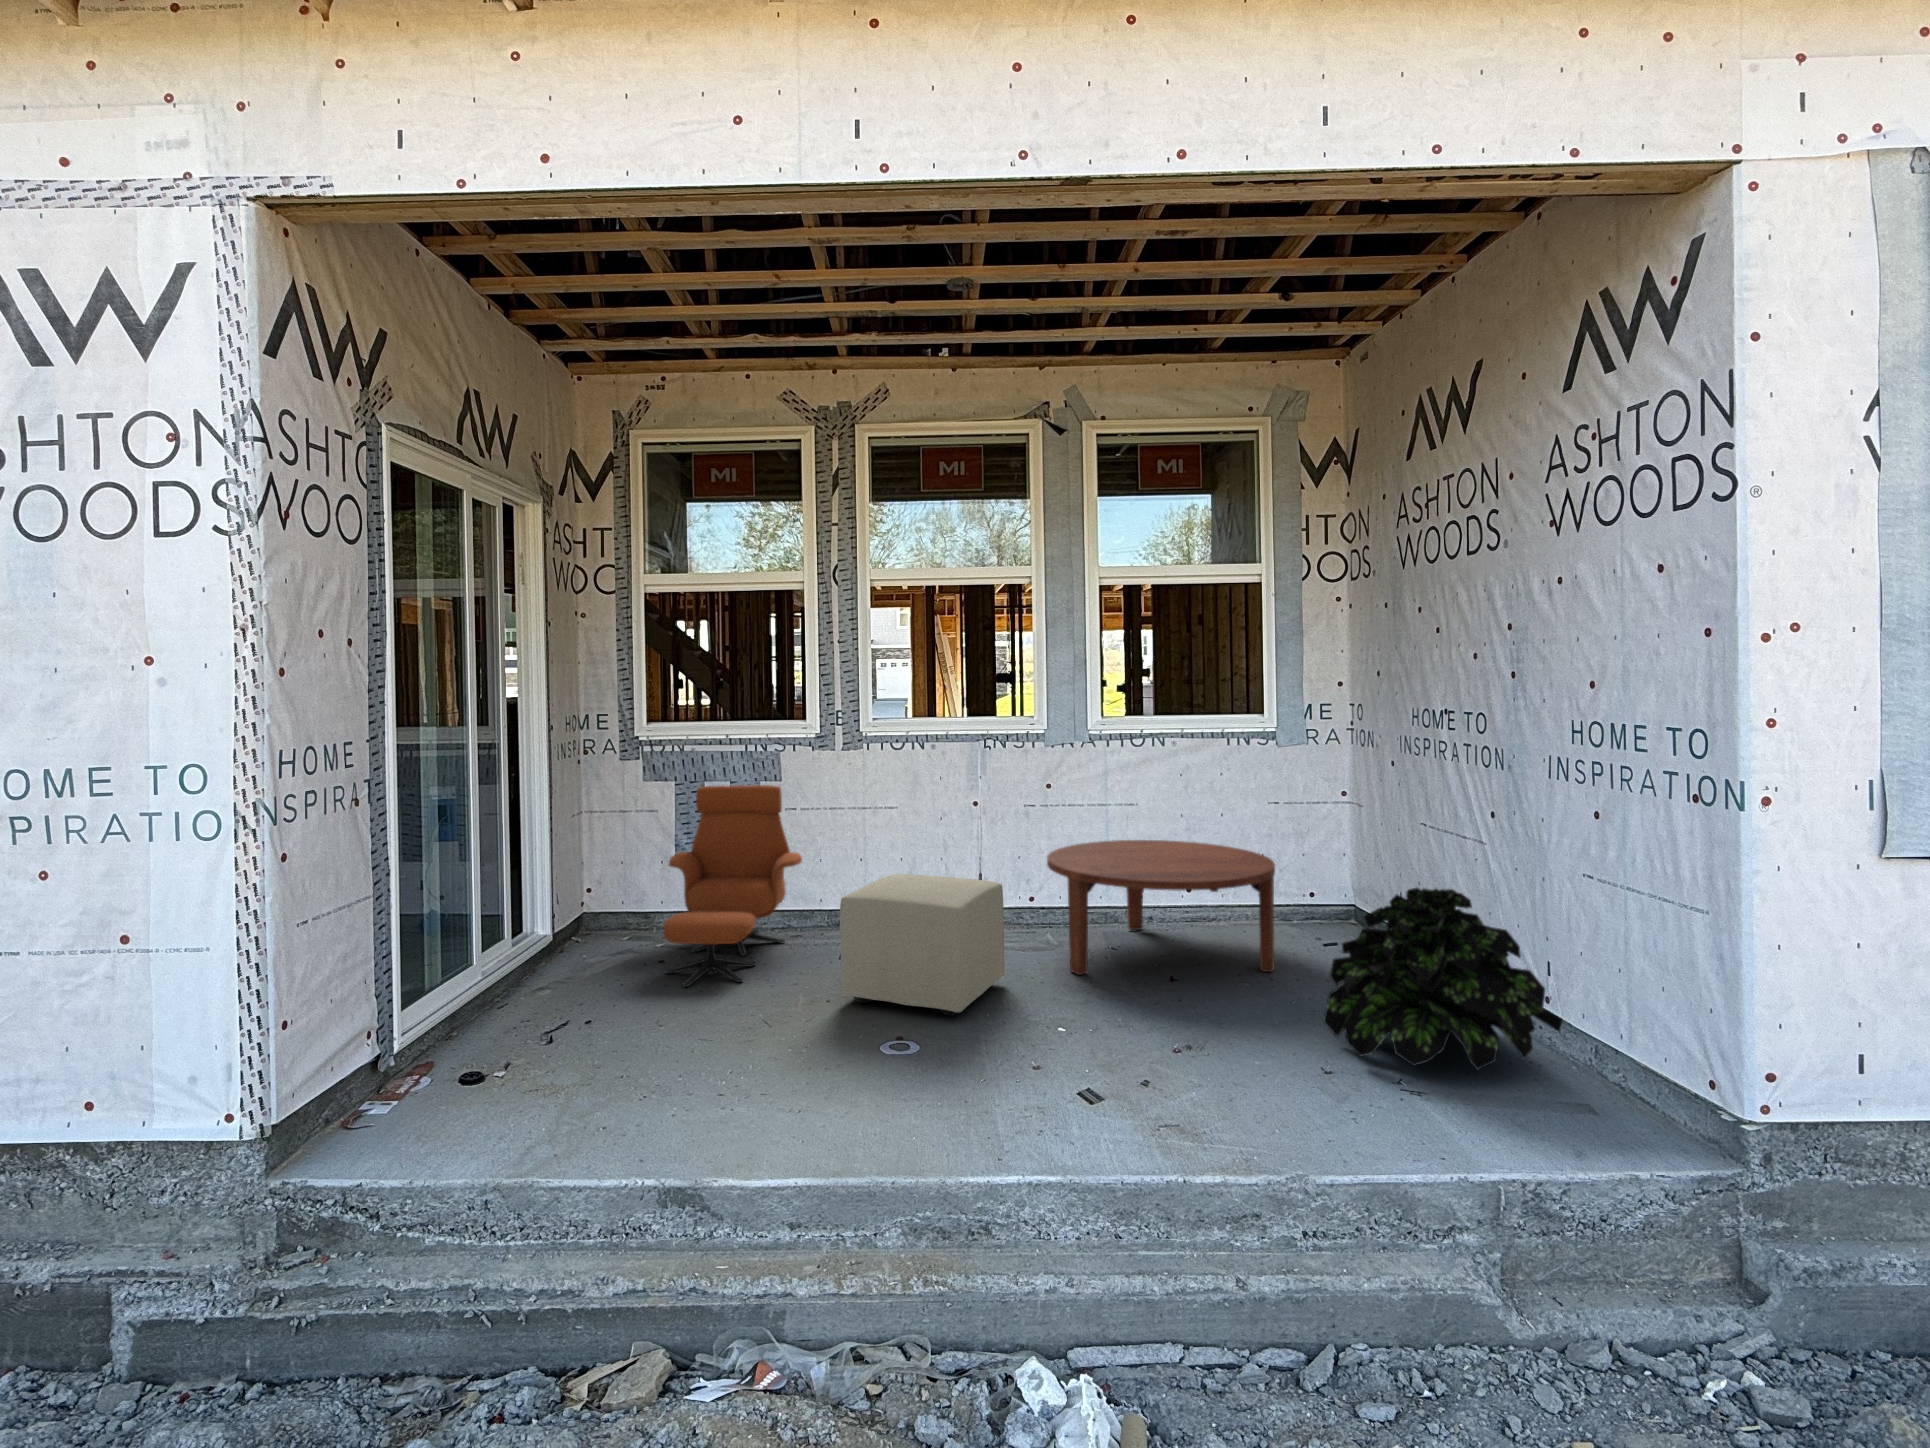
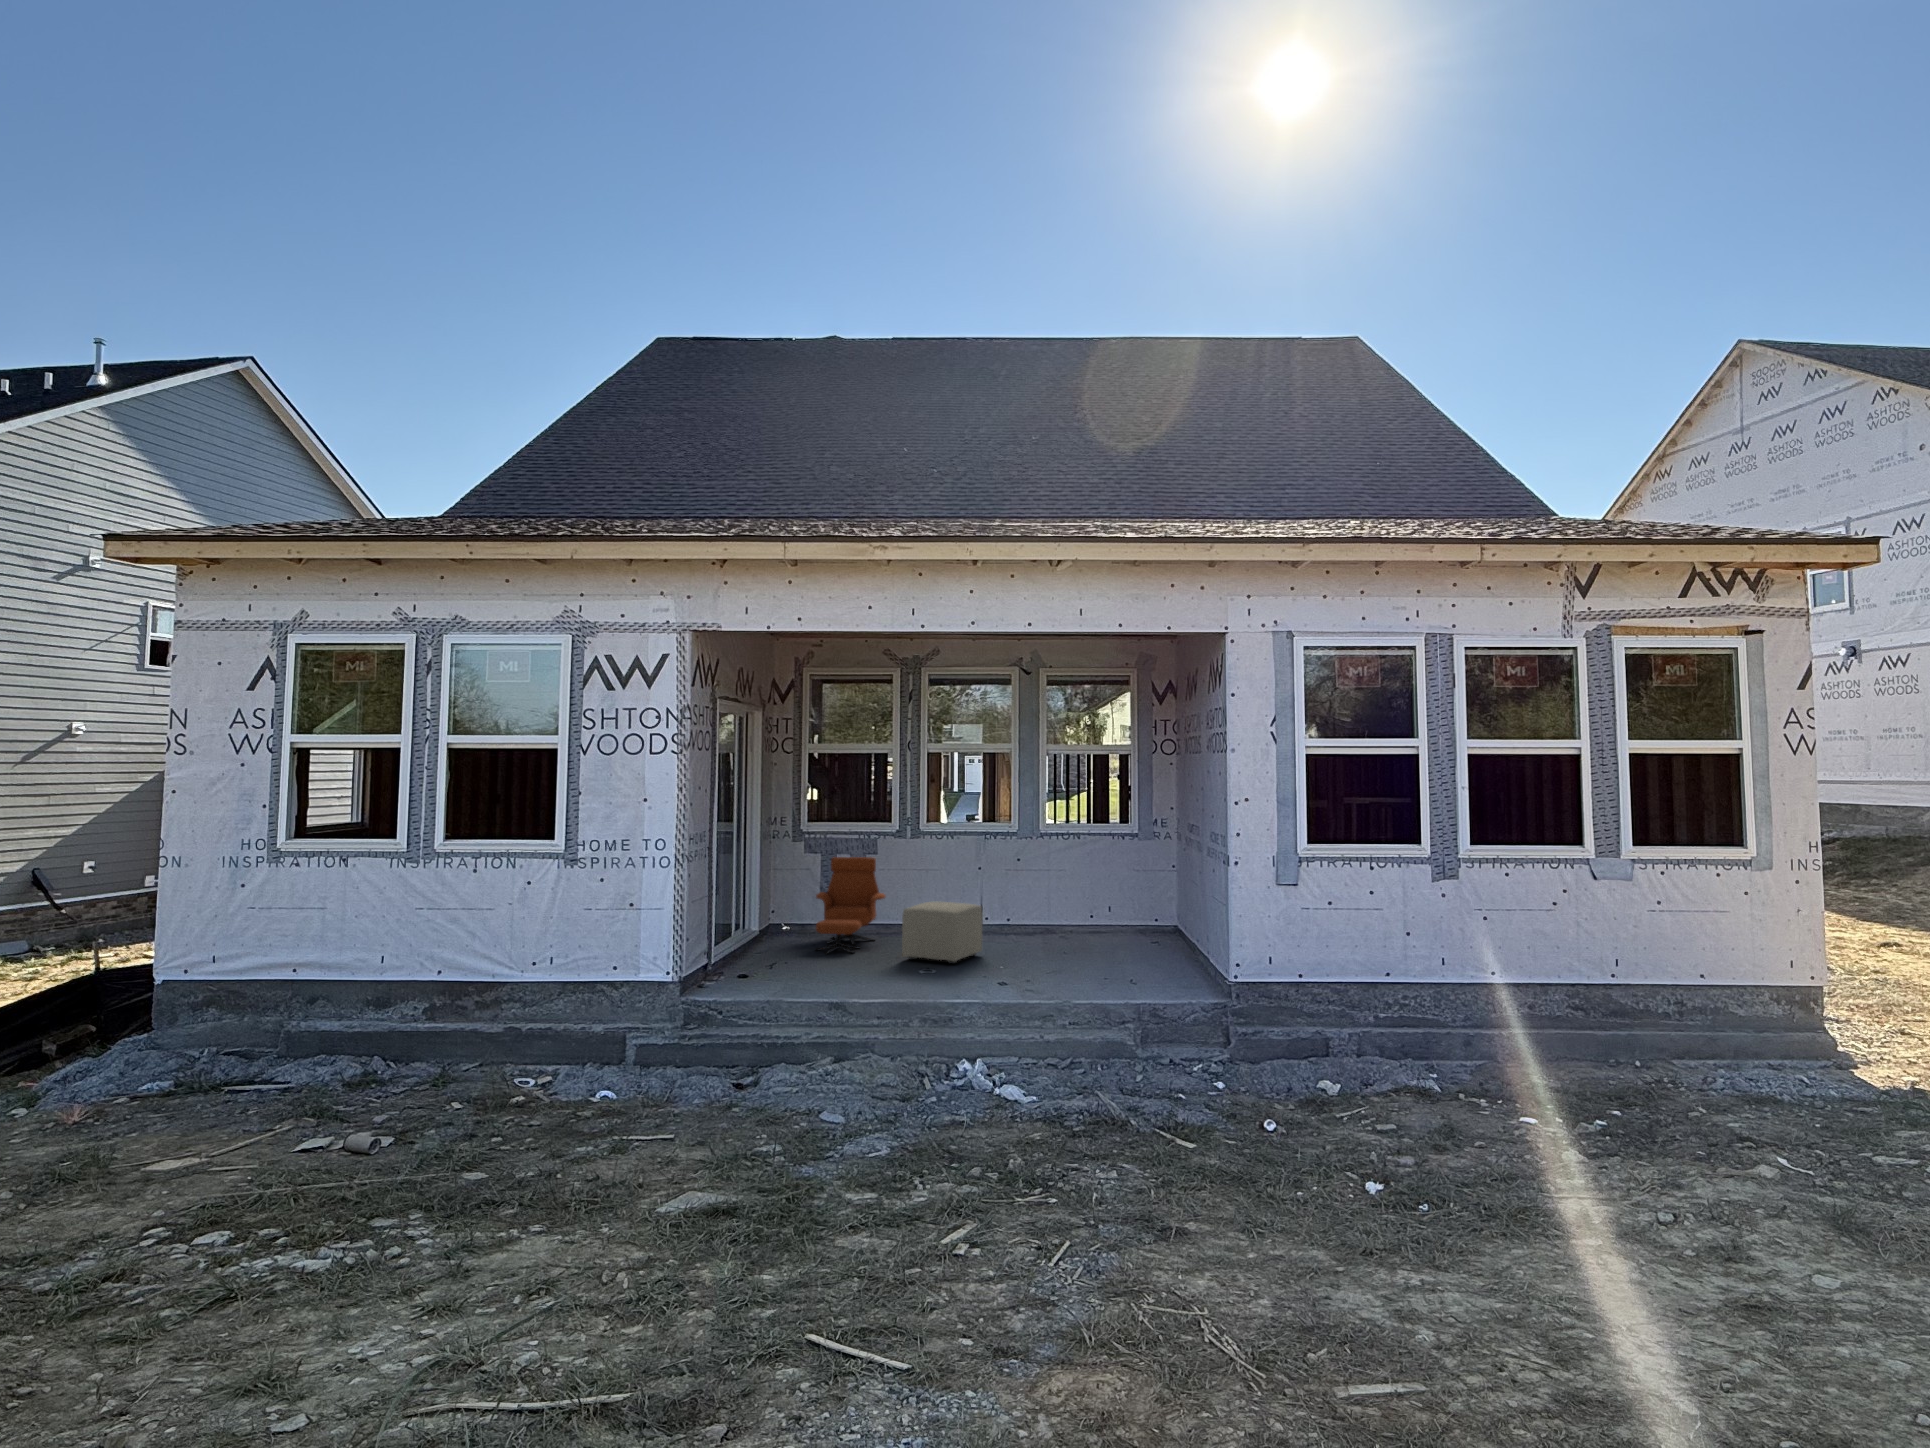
coffee table: present [1047,840,1275,975] -> none [1010,891,1121,954]
potted plant: present [1323,888,1562,1070] -> none [1113,904,1203,977]

